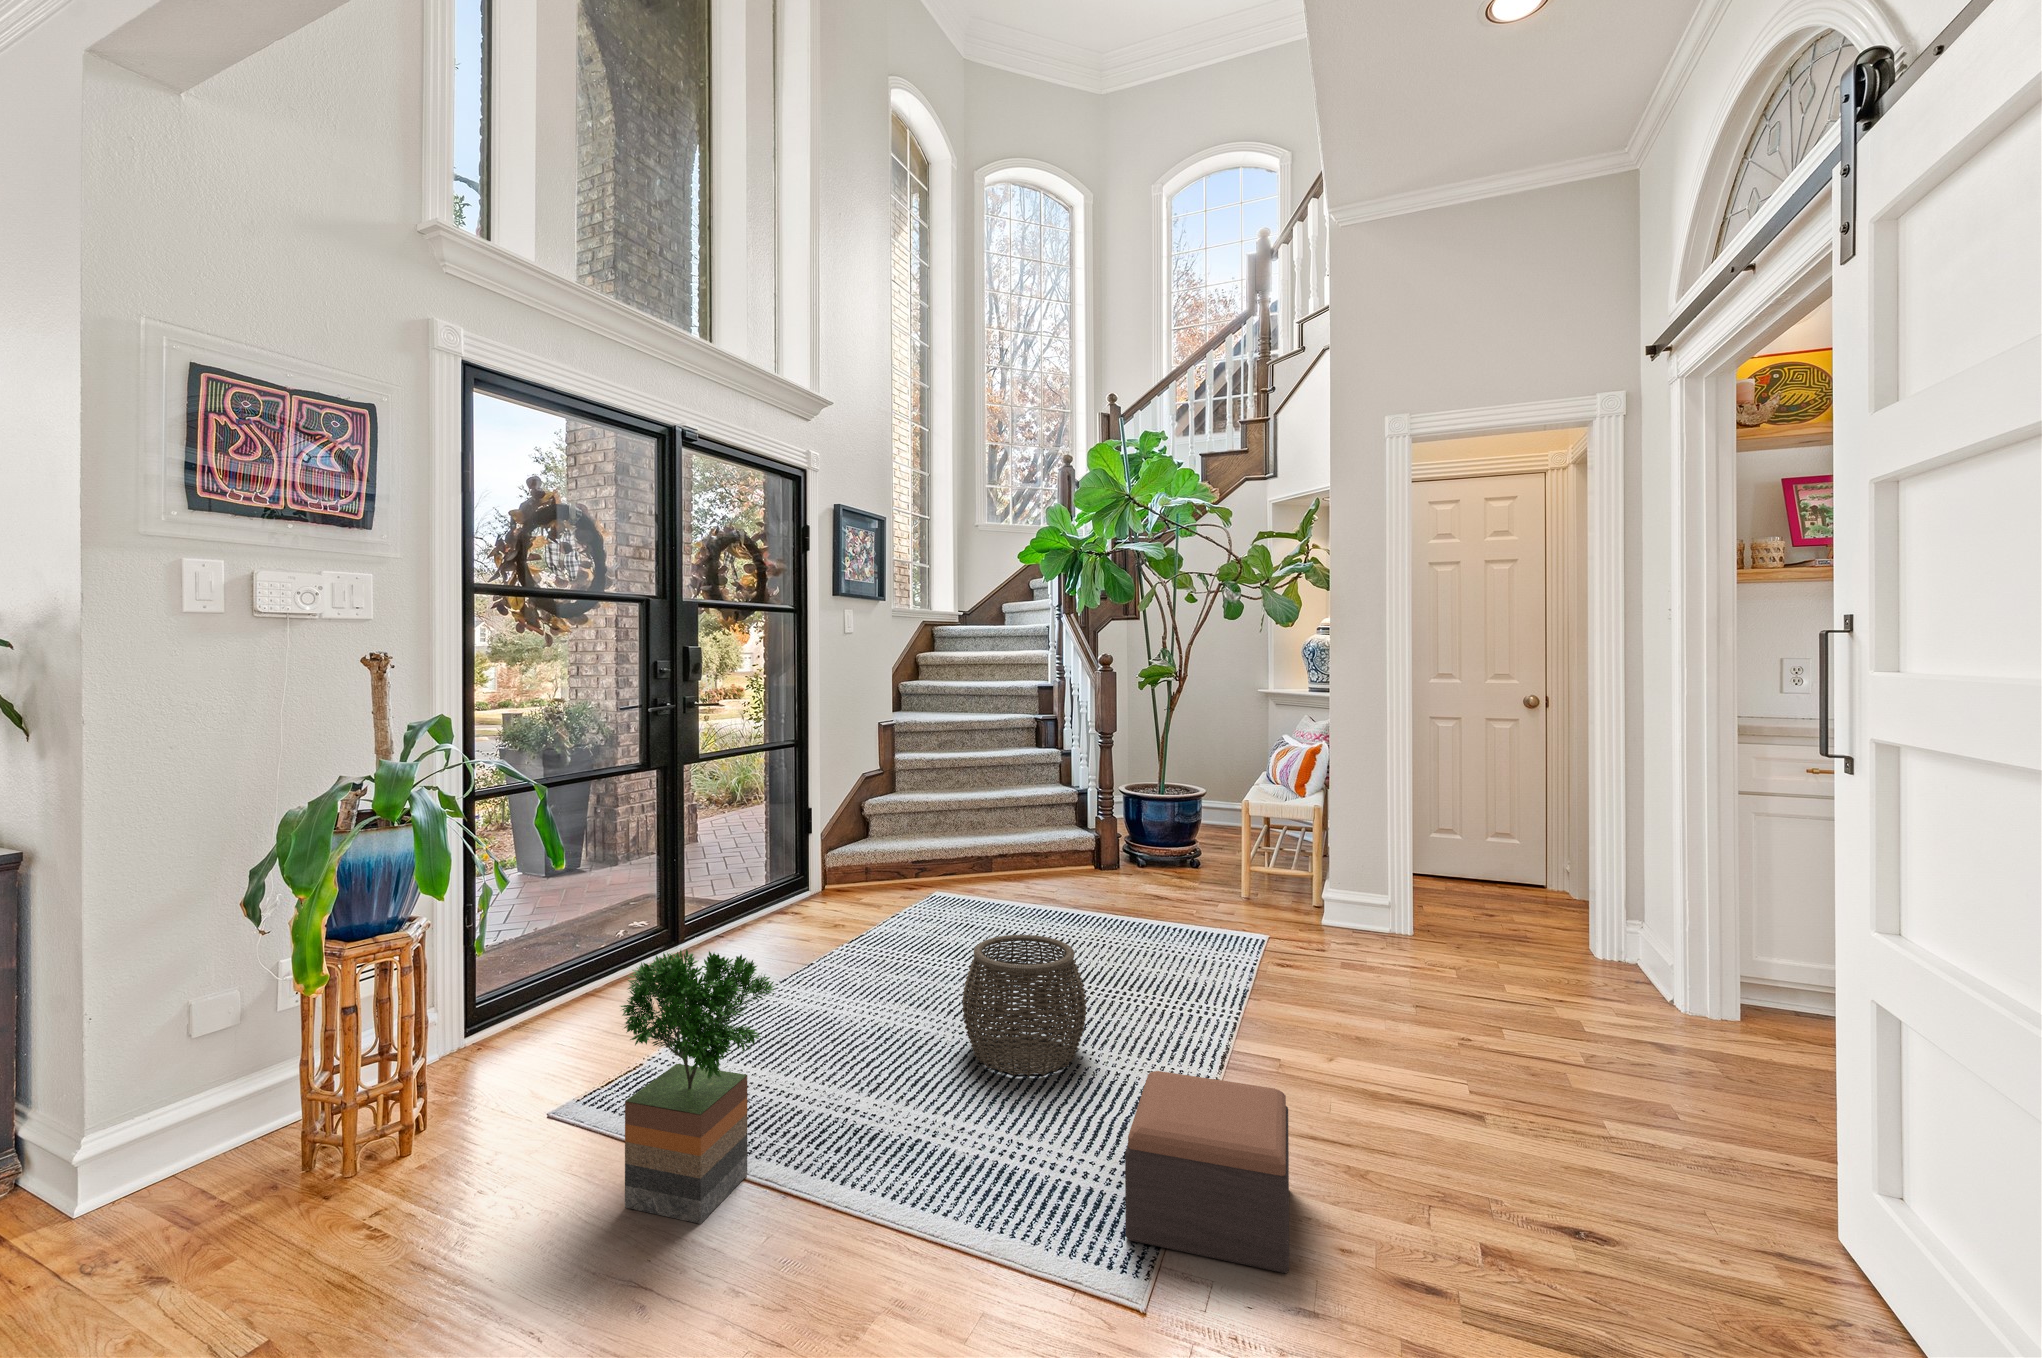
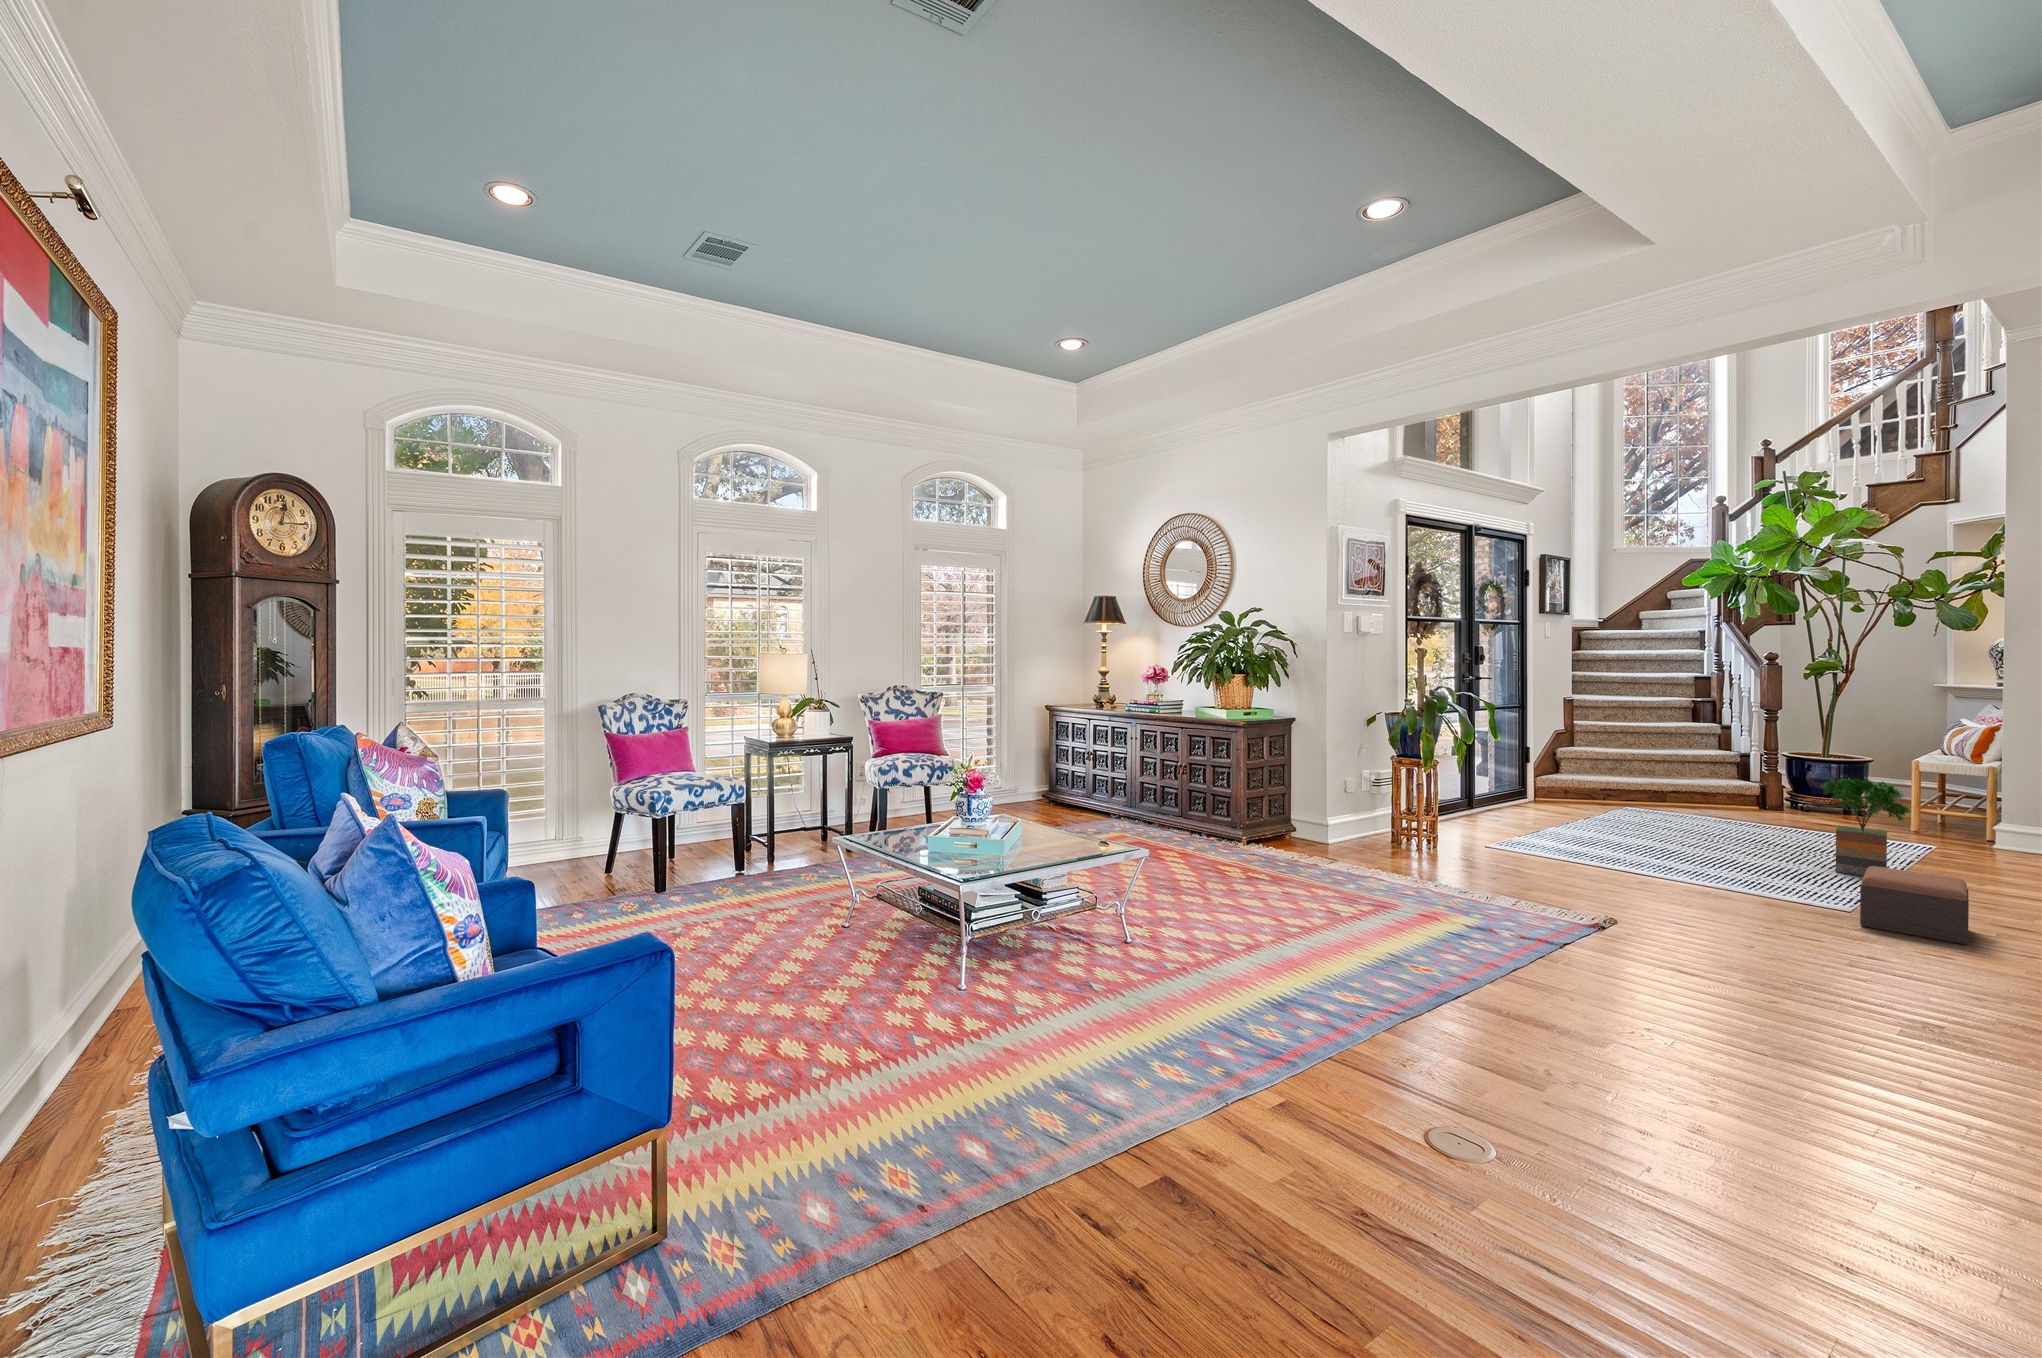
woven basket: present [962,935,1087,1076] -> none [1713,812,1806,882]
potted tree: present [621,949,775,1224] -> present [1822,778,1911,876]

